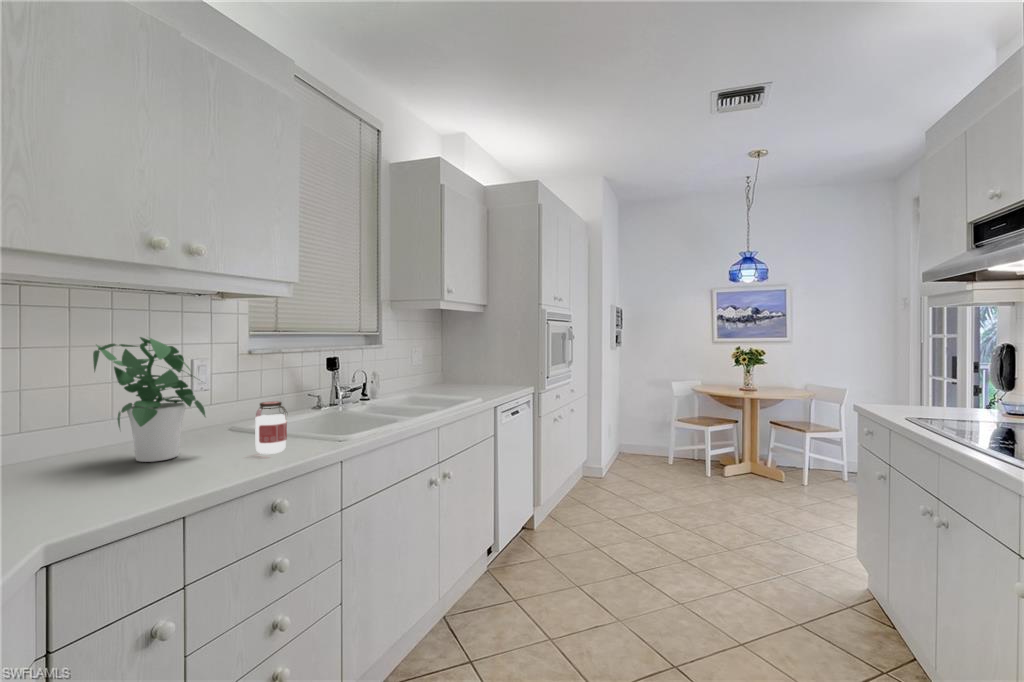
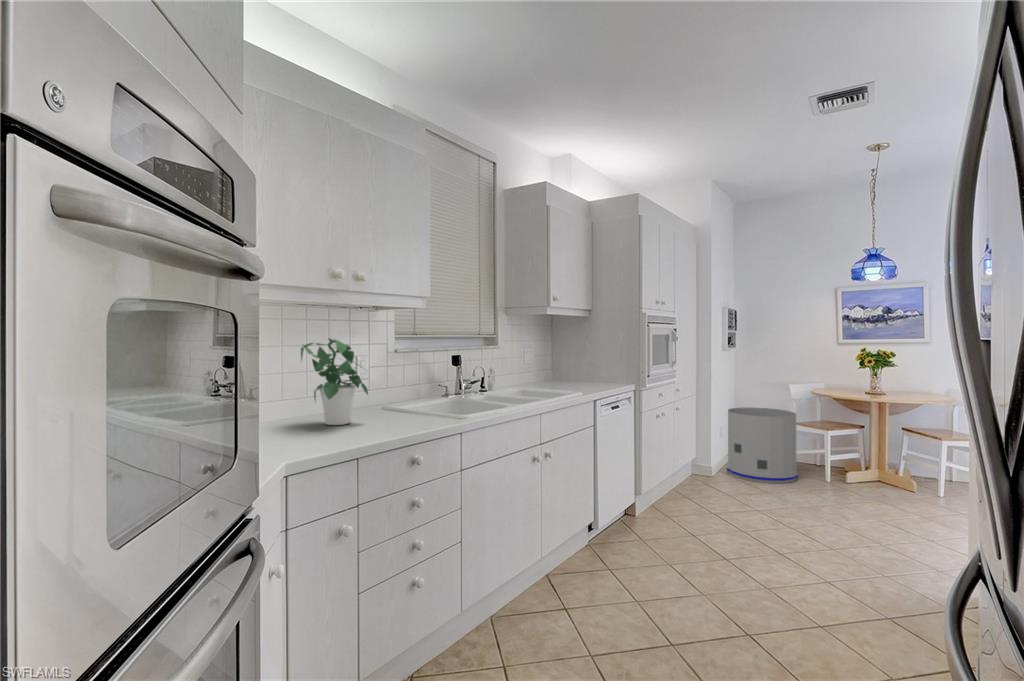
jar: present [255,401,287,454] -> none [400,386,423,425]
trash can: none [616,406,683,482] -> present [727,407,798,483]

